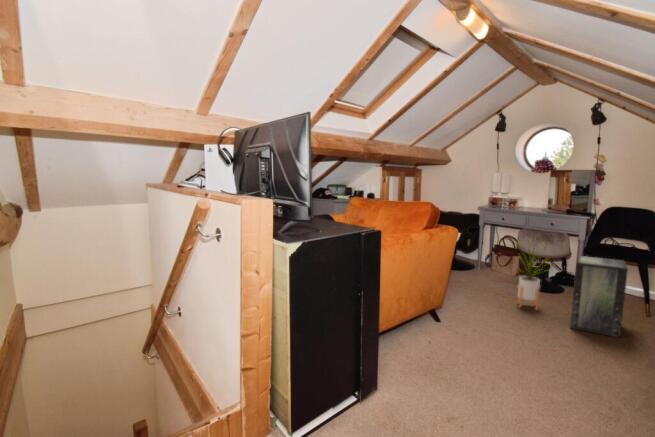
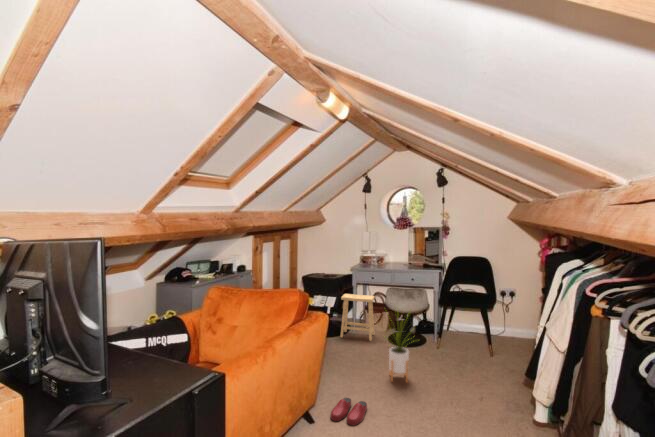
footstool: none [465,232,504,279] -> present [340,294,375,341]
storage box: present [570,256,628,338] -> none [438,327,484,412]
slippers: none [458,312,494,332] -> present [331,398,367,425]

